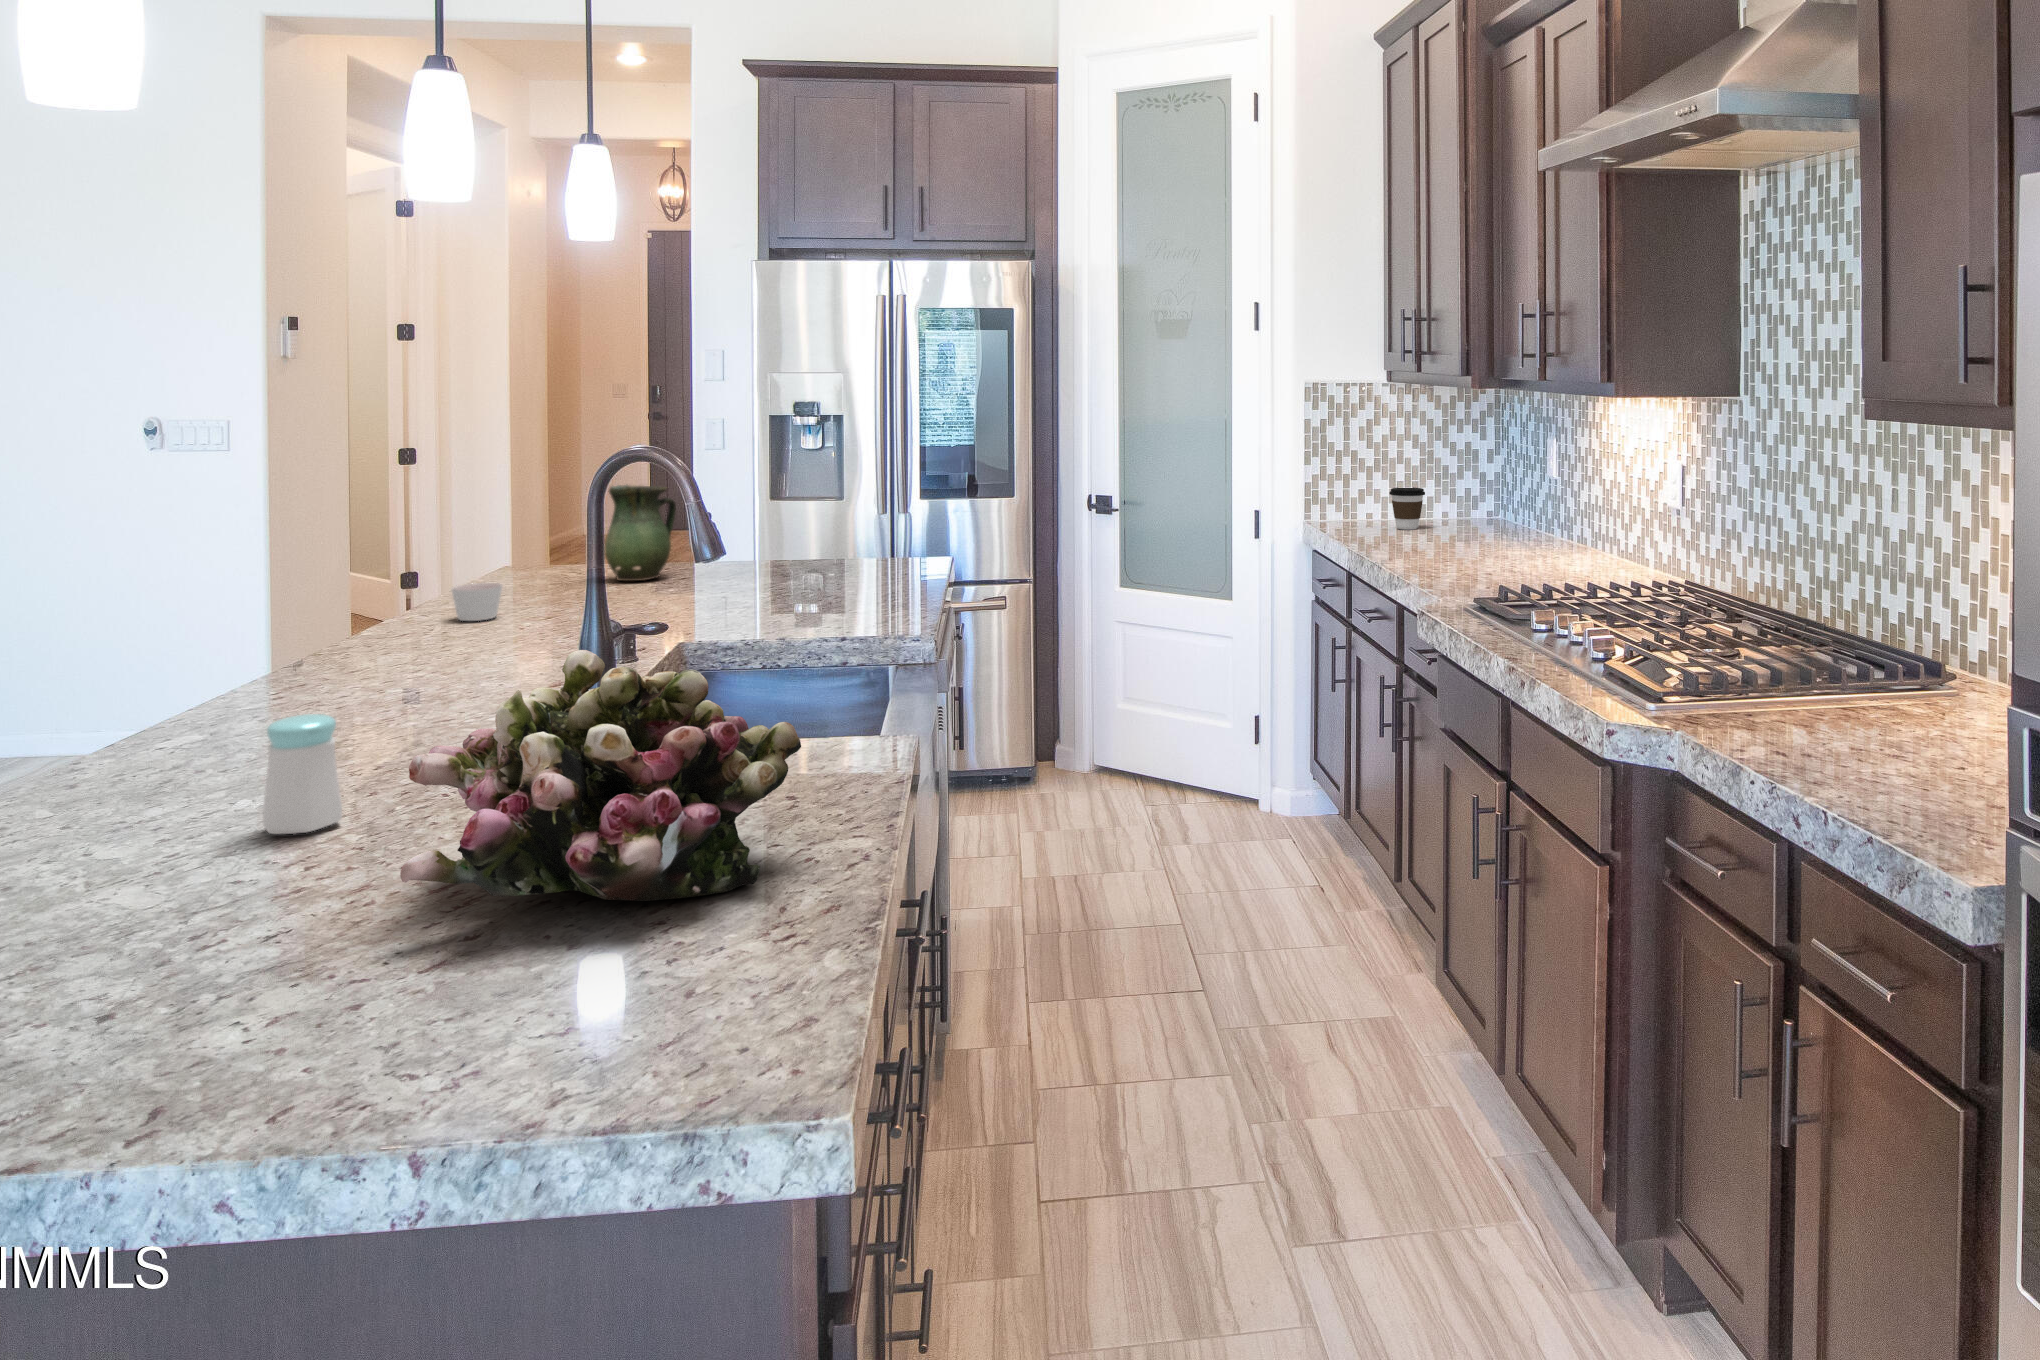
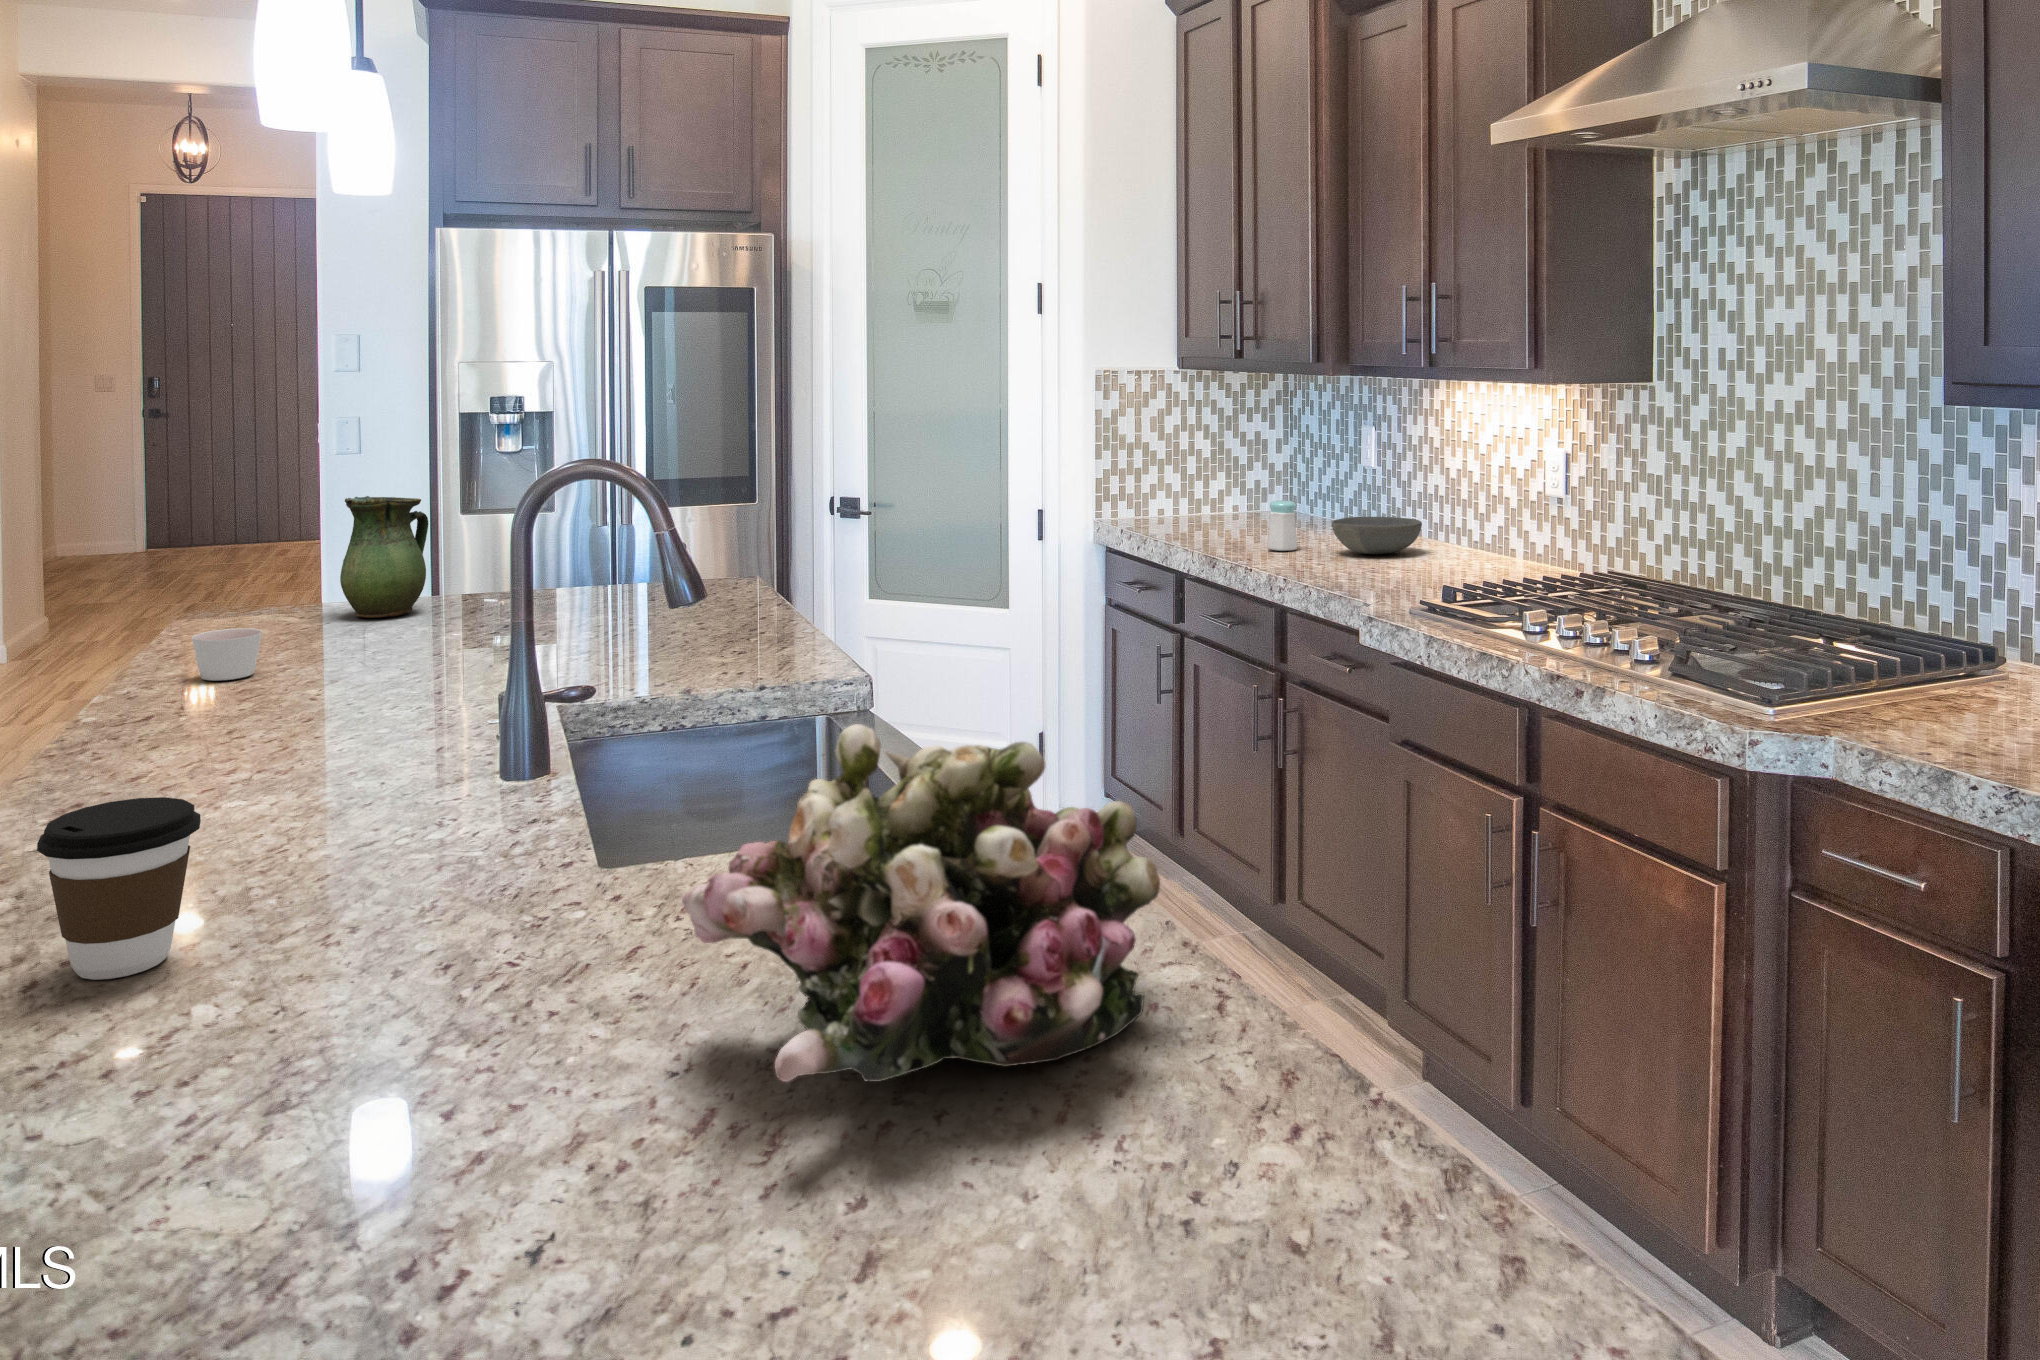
coffee cup: present [1389,487,1425,530] -> present [37,797,201,980]
bowl: none [1478,524,1565,559] -> present [1332,517,1422,554]
salt shaker: present [263,714,342,834] -> present [1268,500,1297,551]

